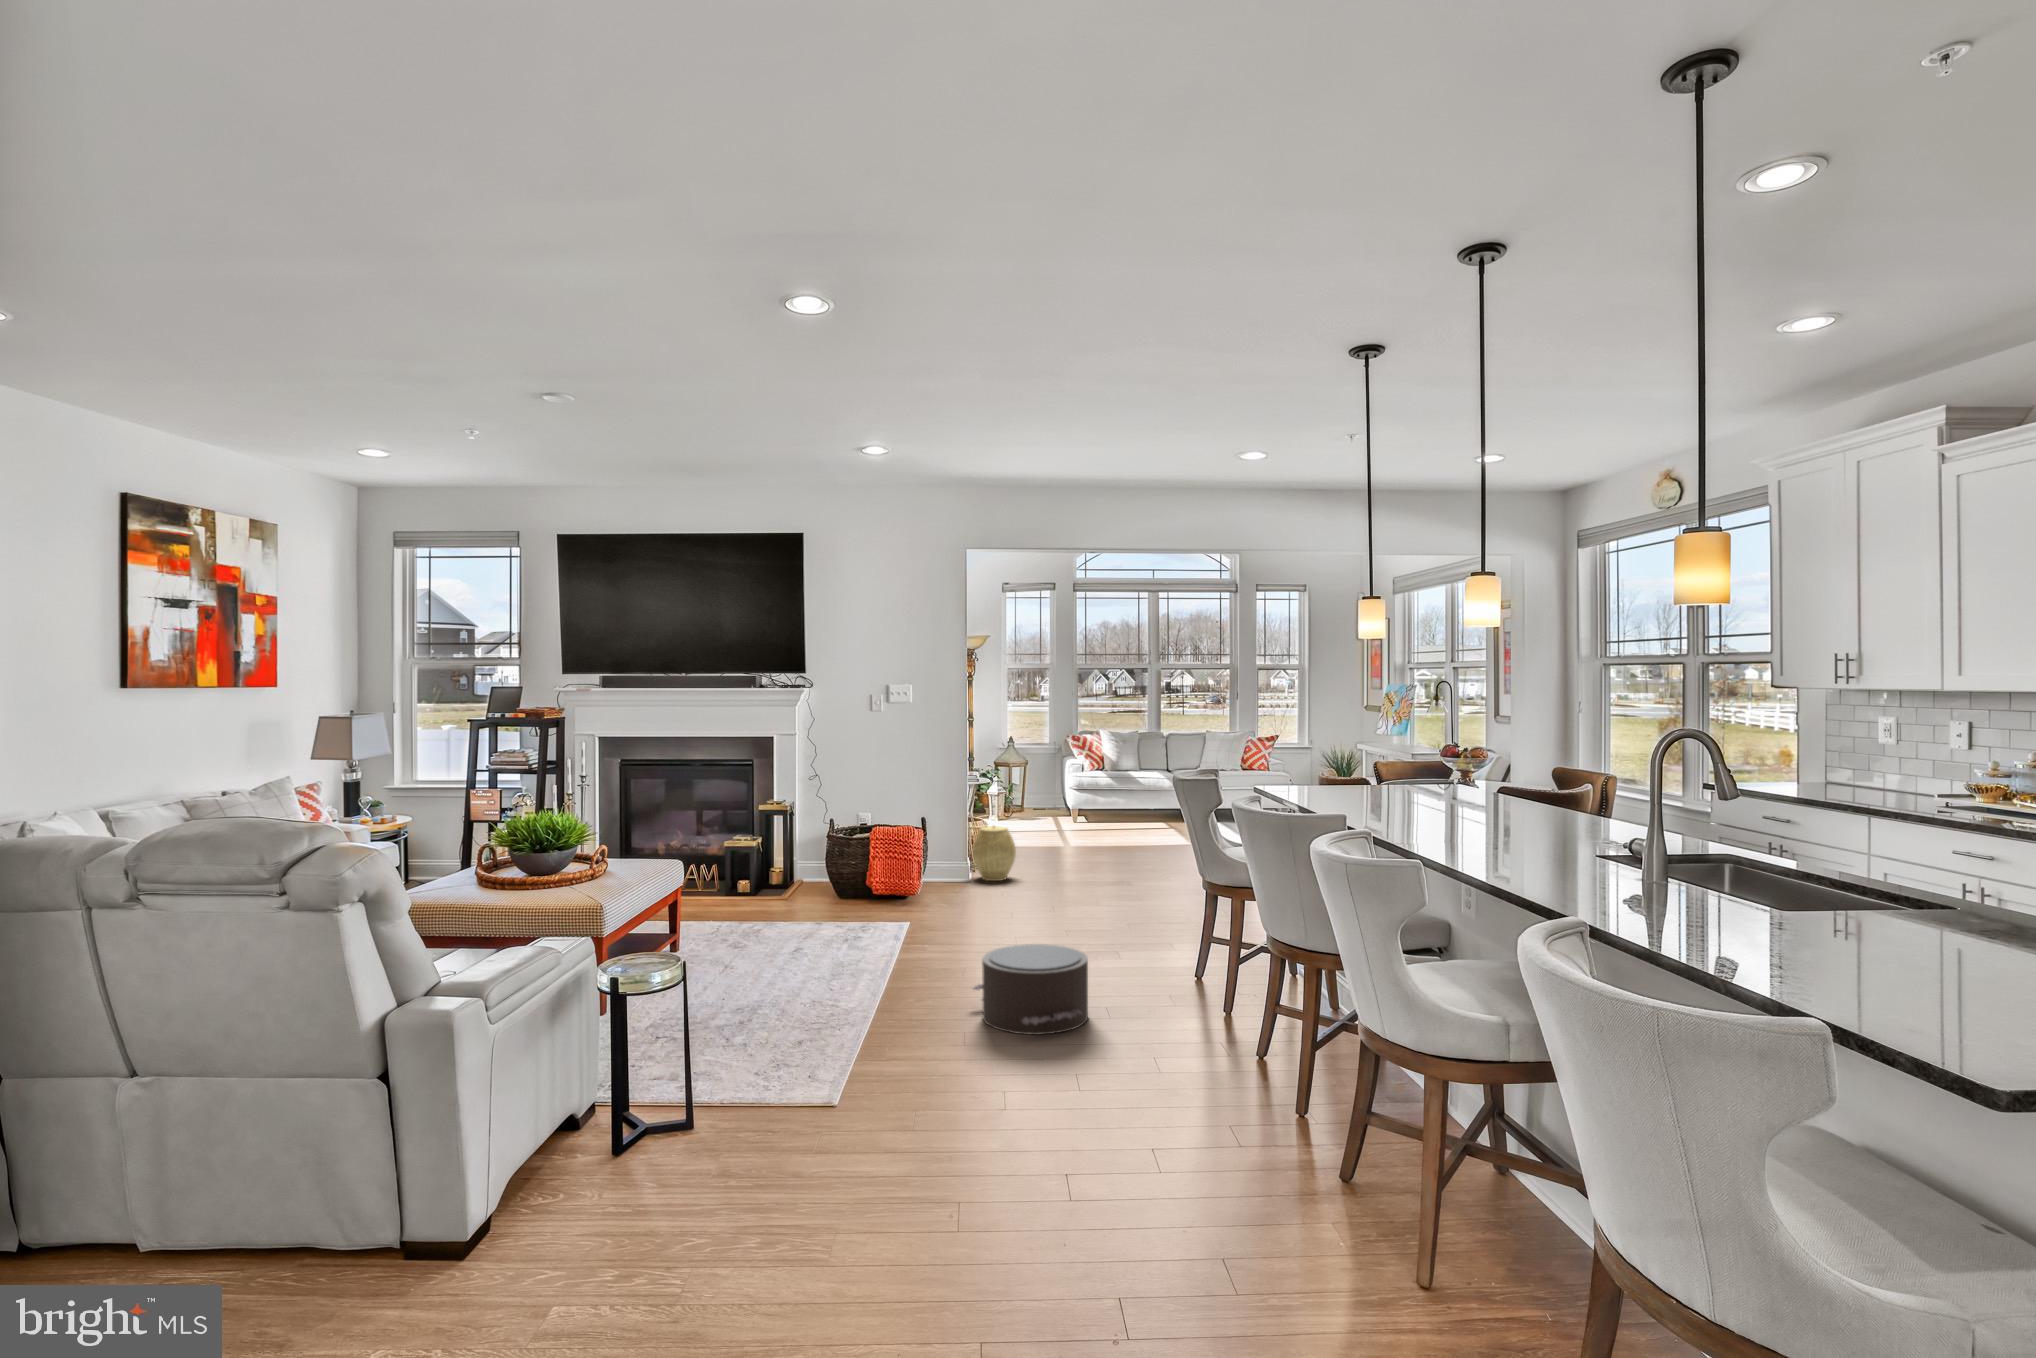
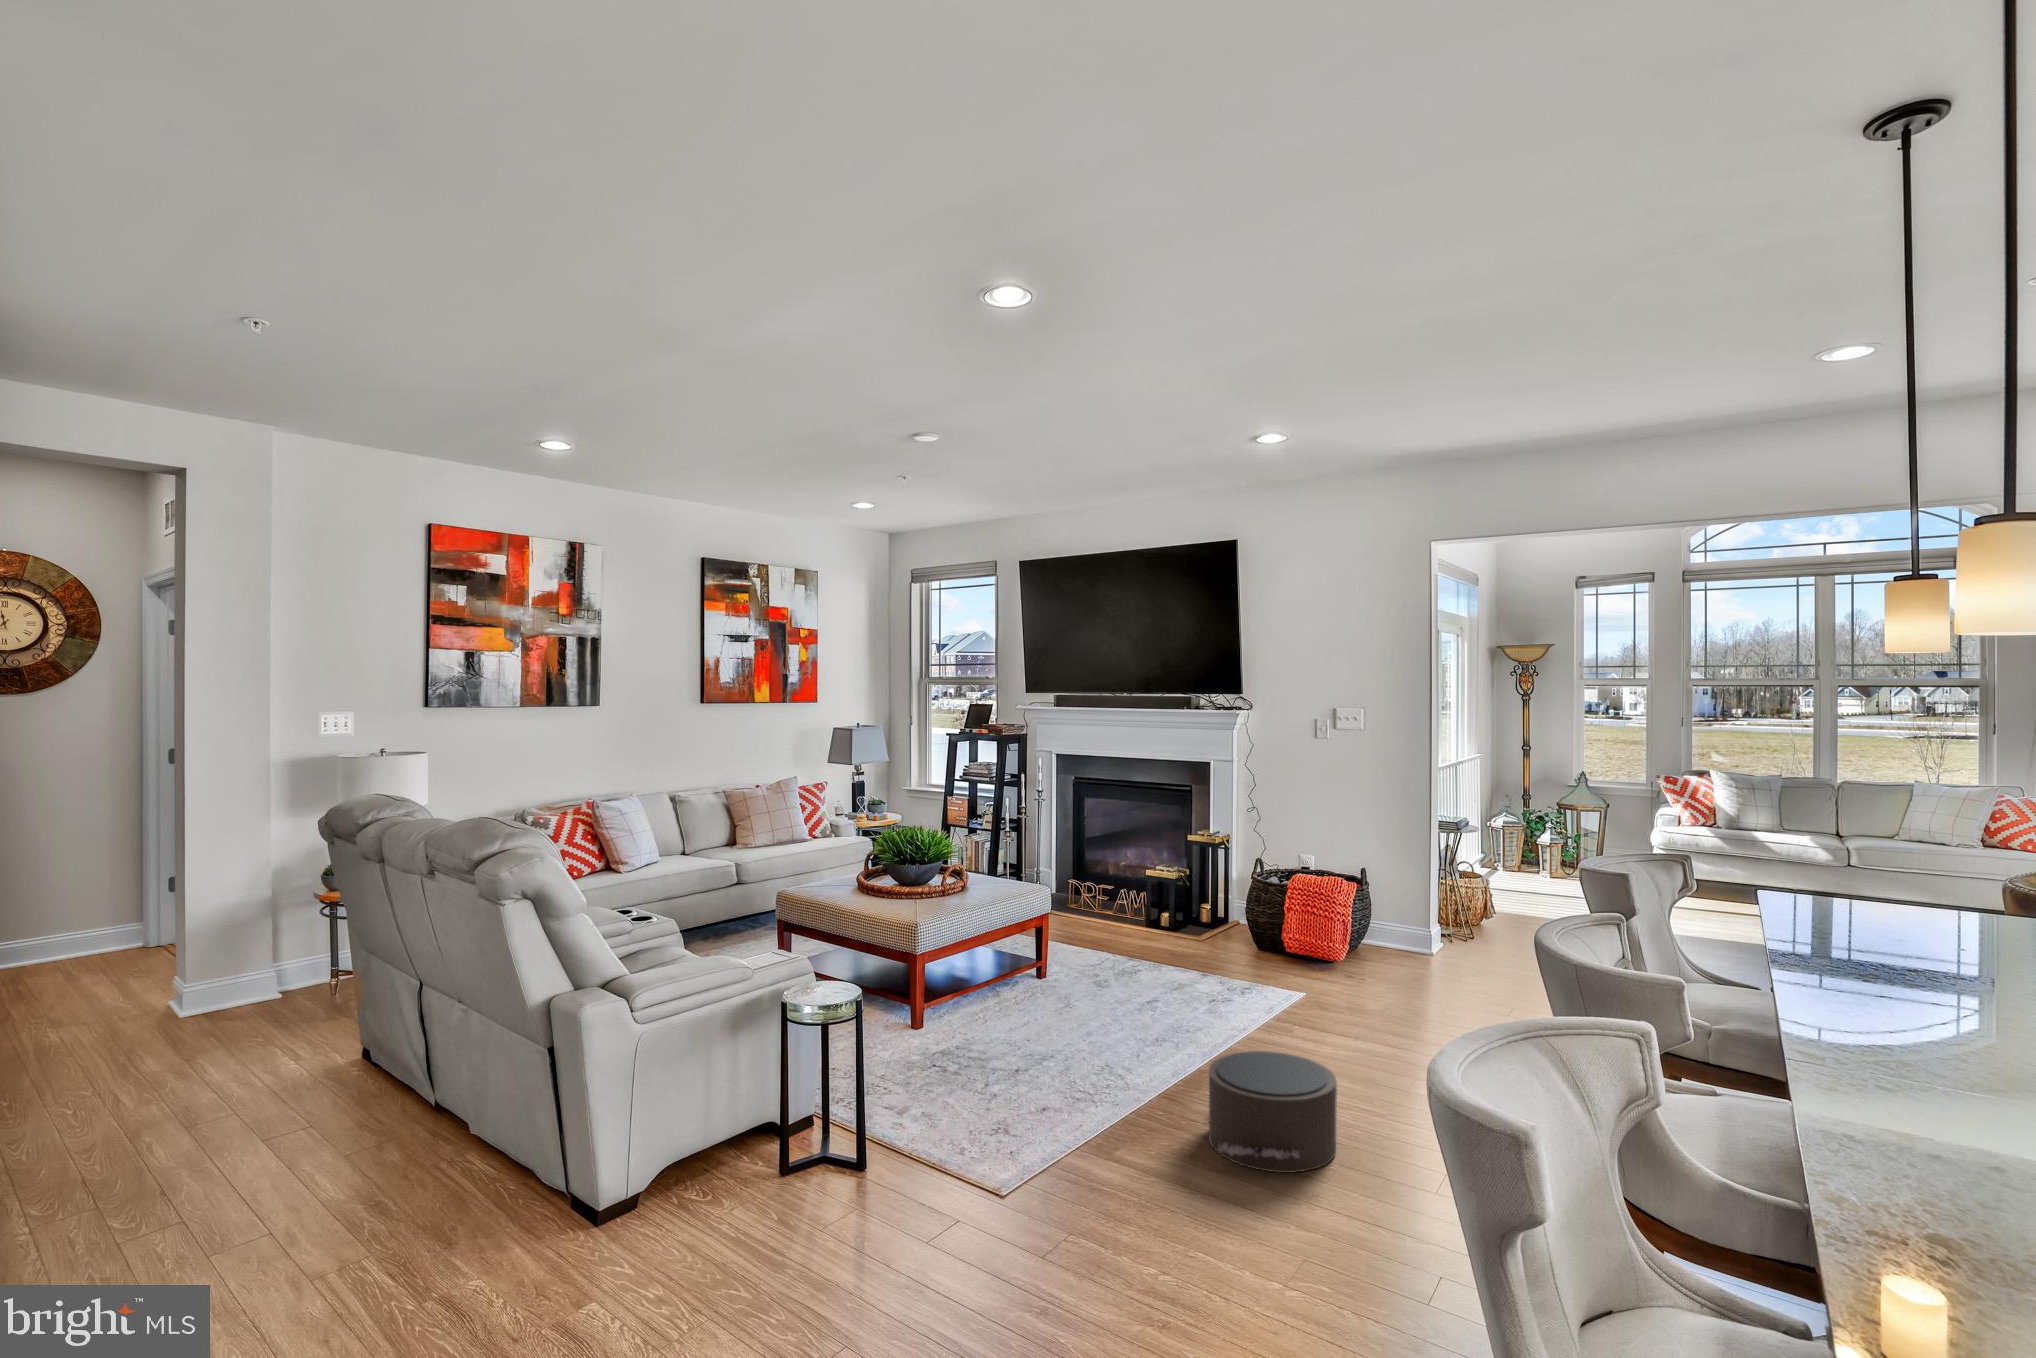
woven basket: present [973,826,1016,881] -> none [1427,886,1483,953]

